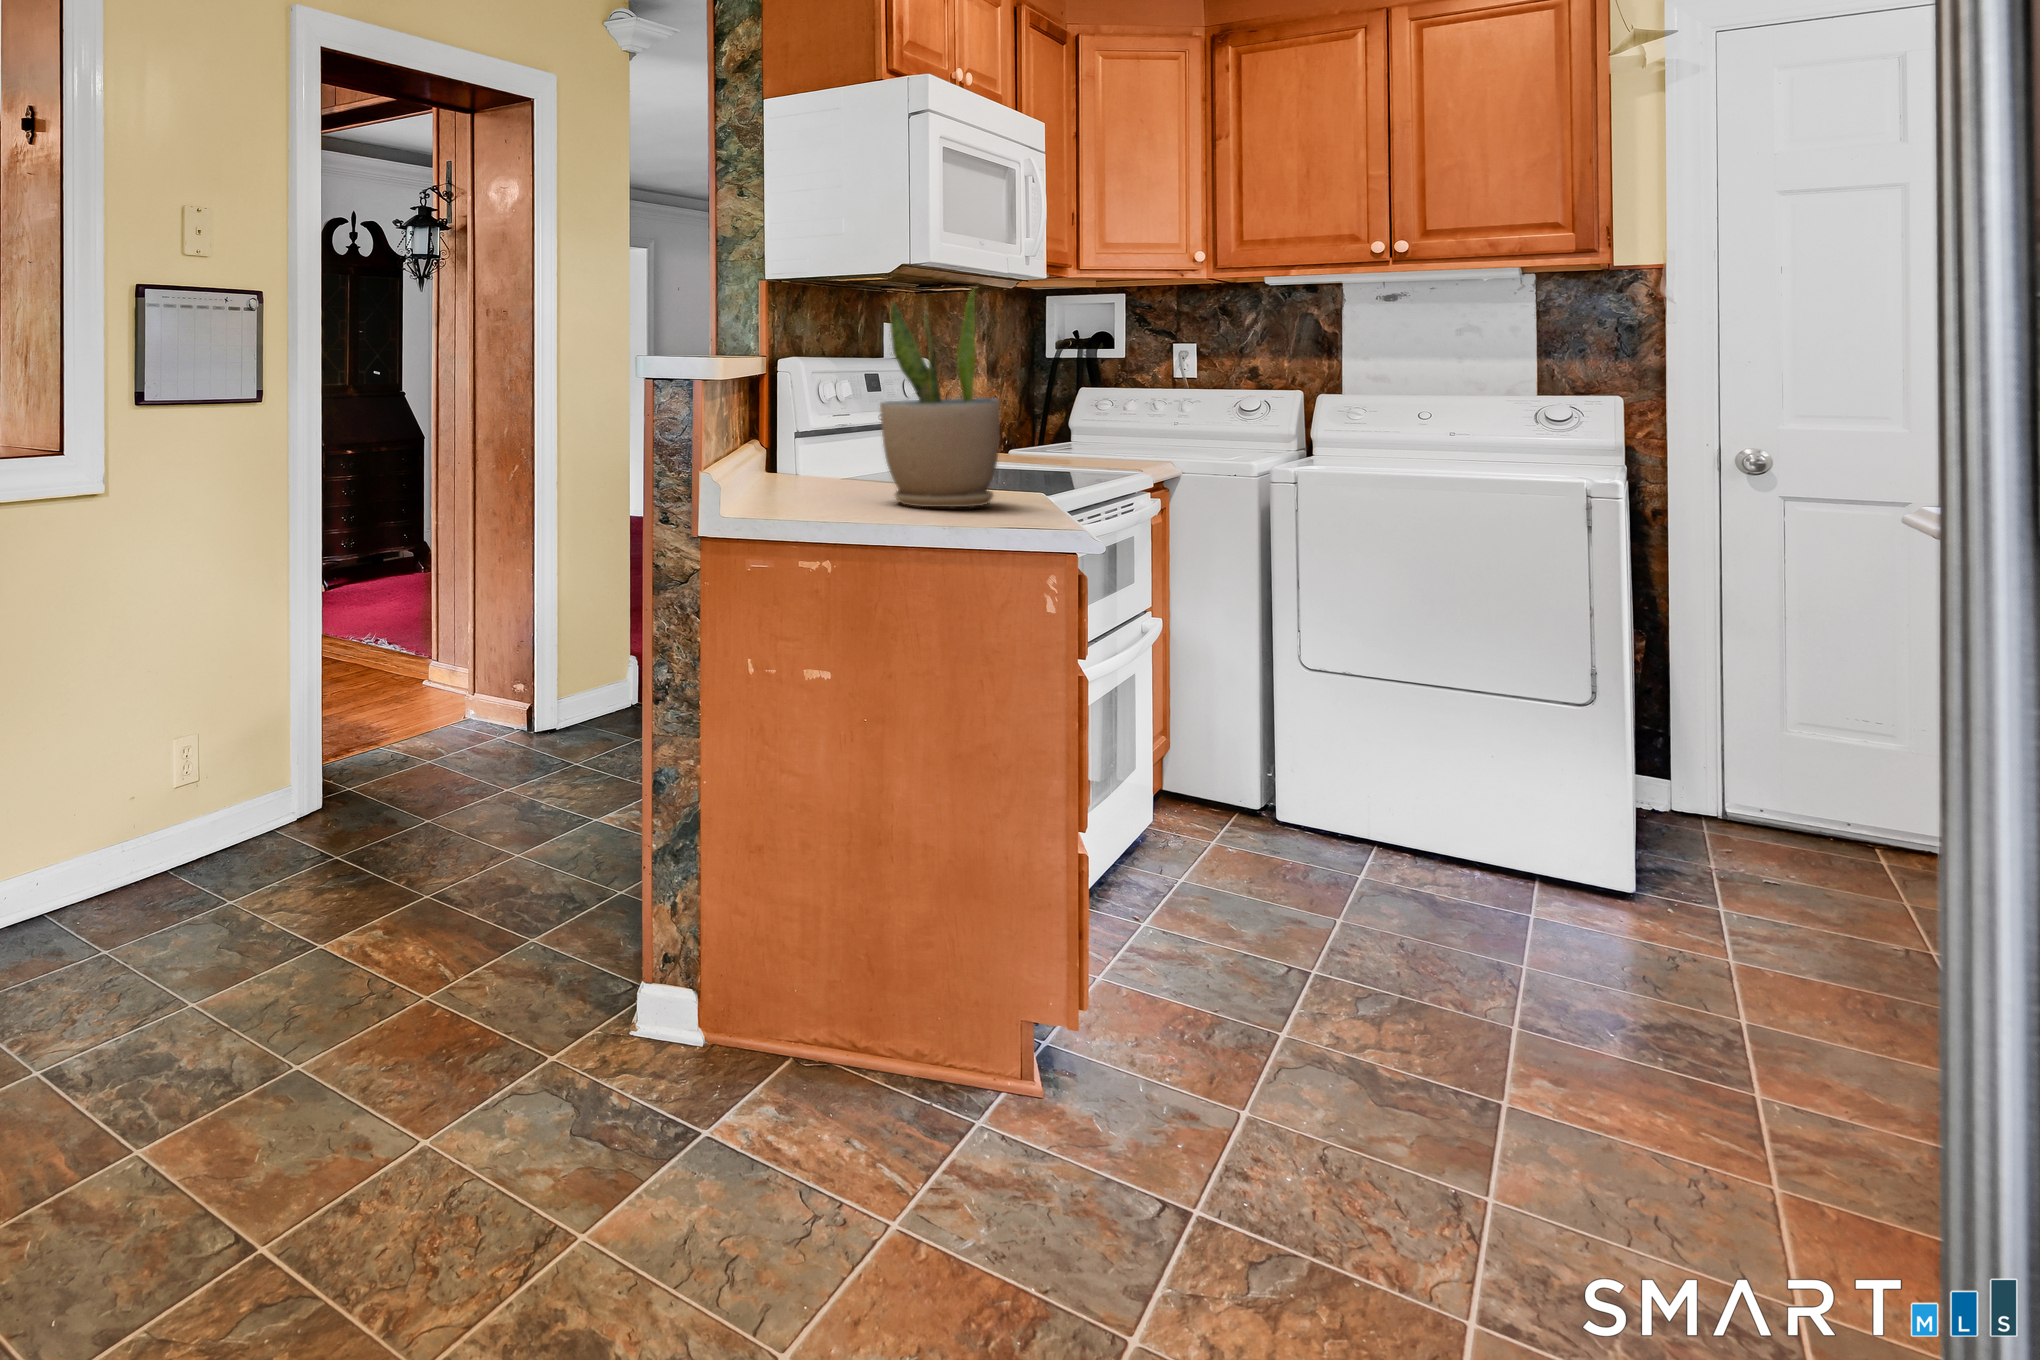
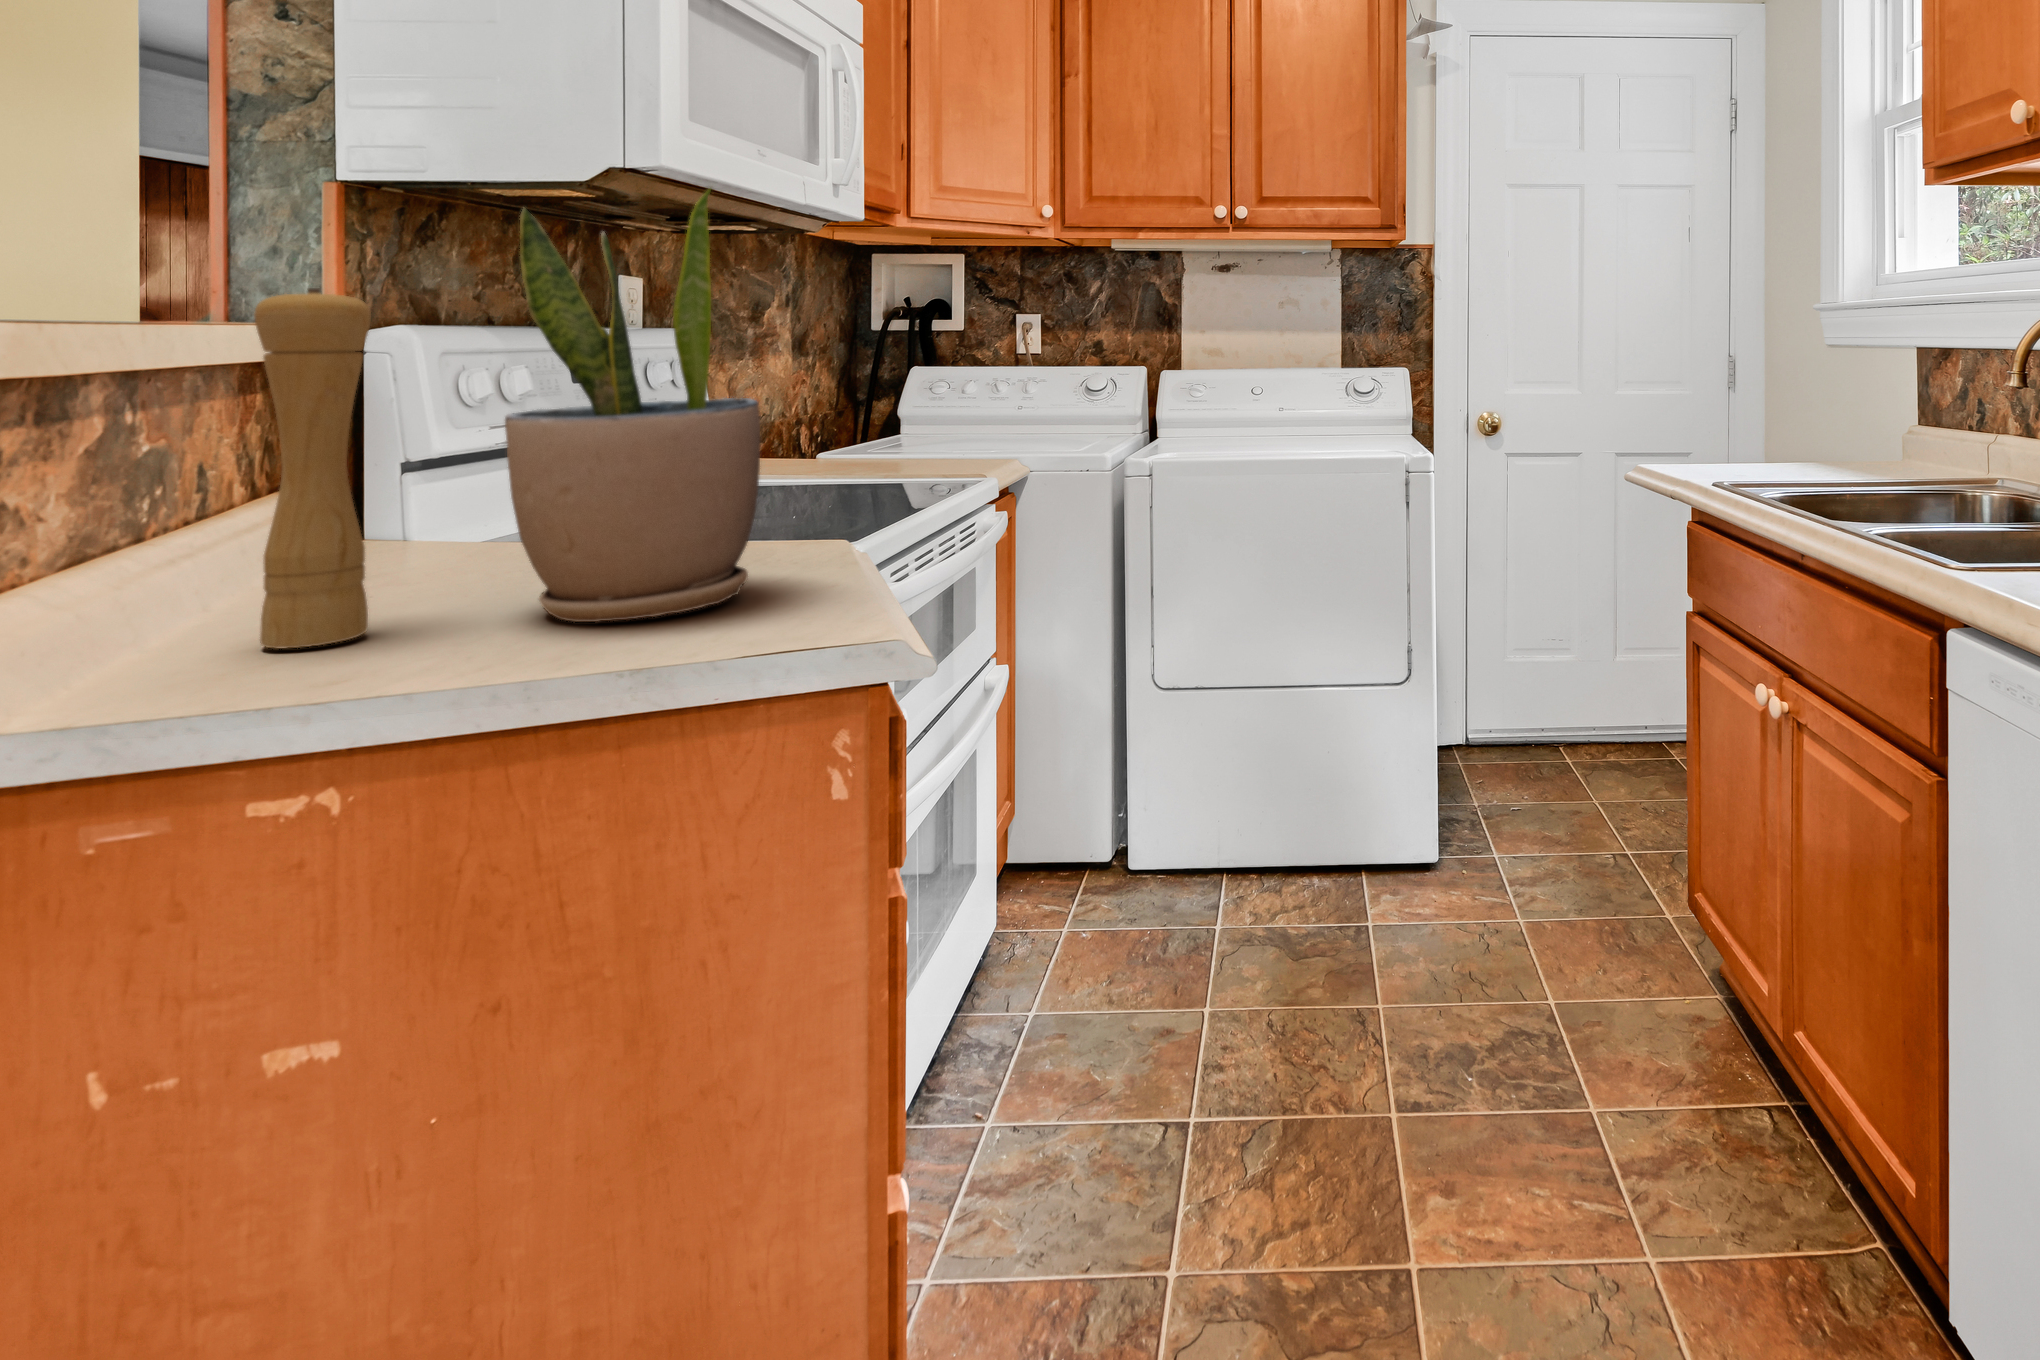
pepper mill: none [787,342,828,502] -> present [254,288,371,649]

